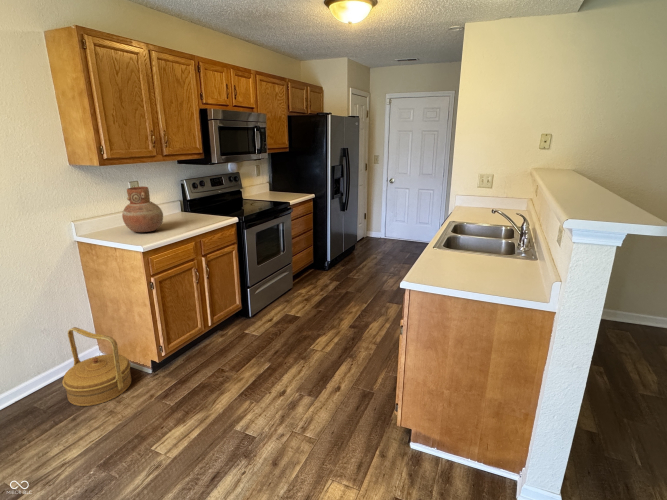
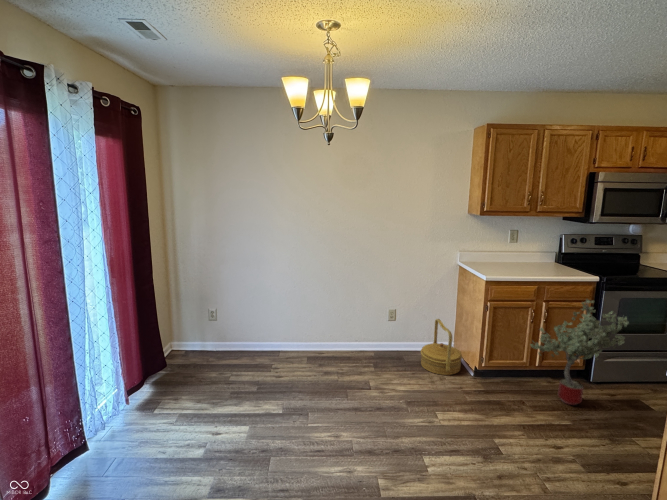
vase: present [122,186,163,232] -> none [488,234,519,269]
potted tree: none [211,241,280,348] -> present [531,299,628,405]

